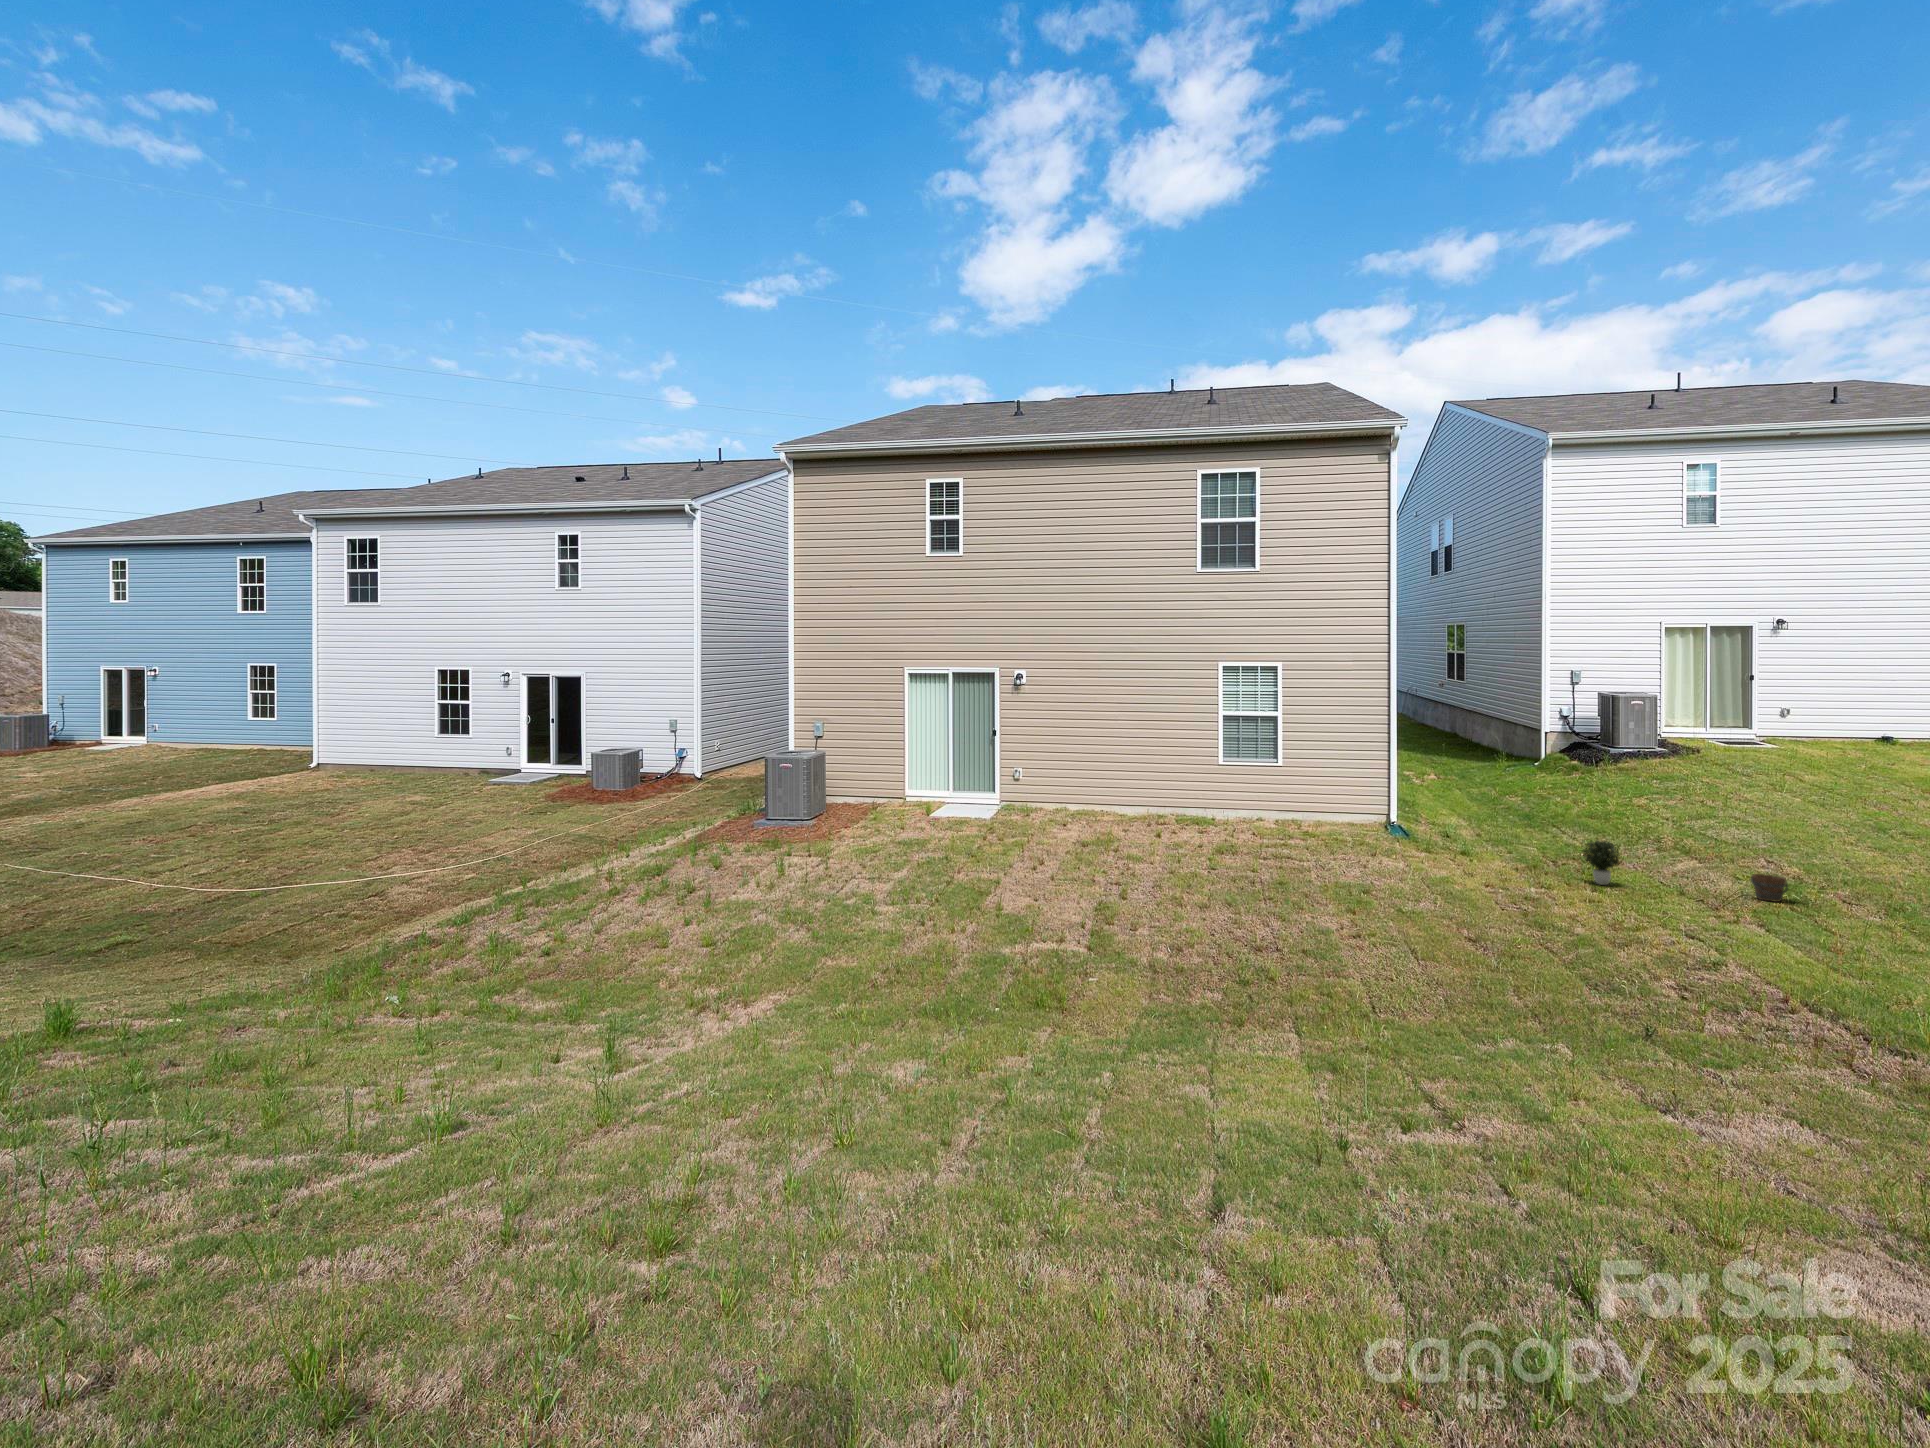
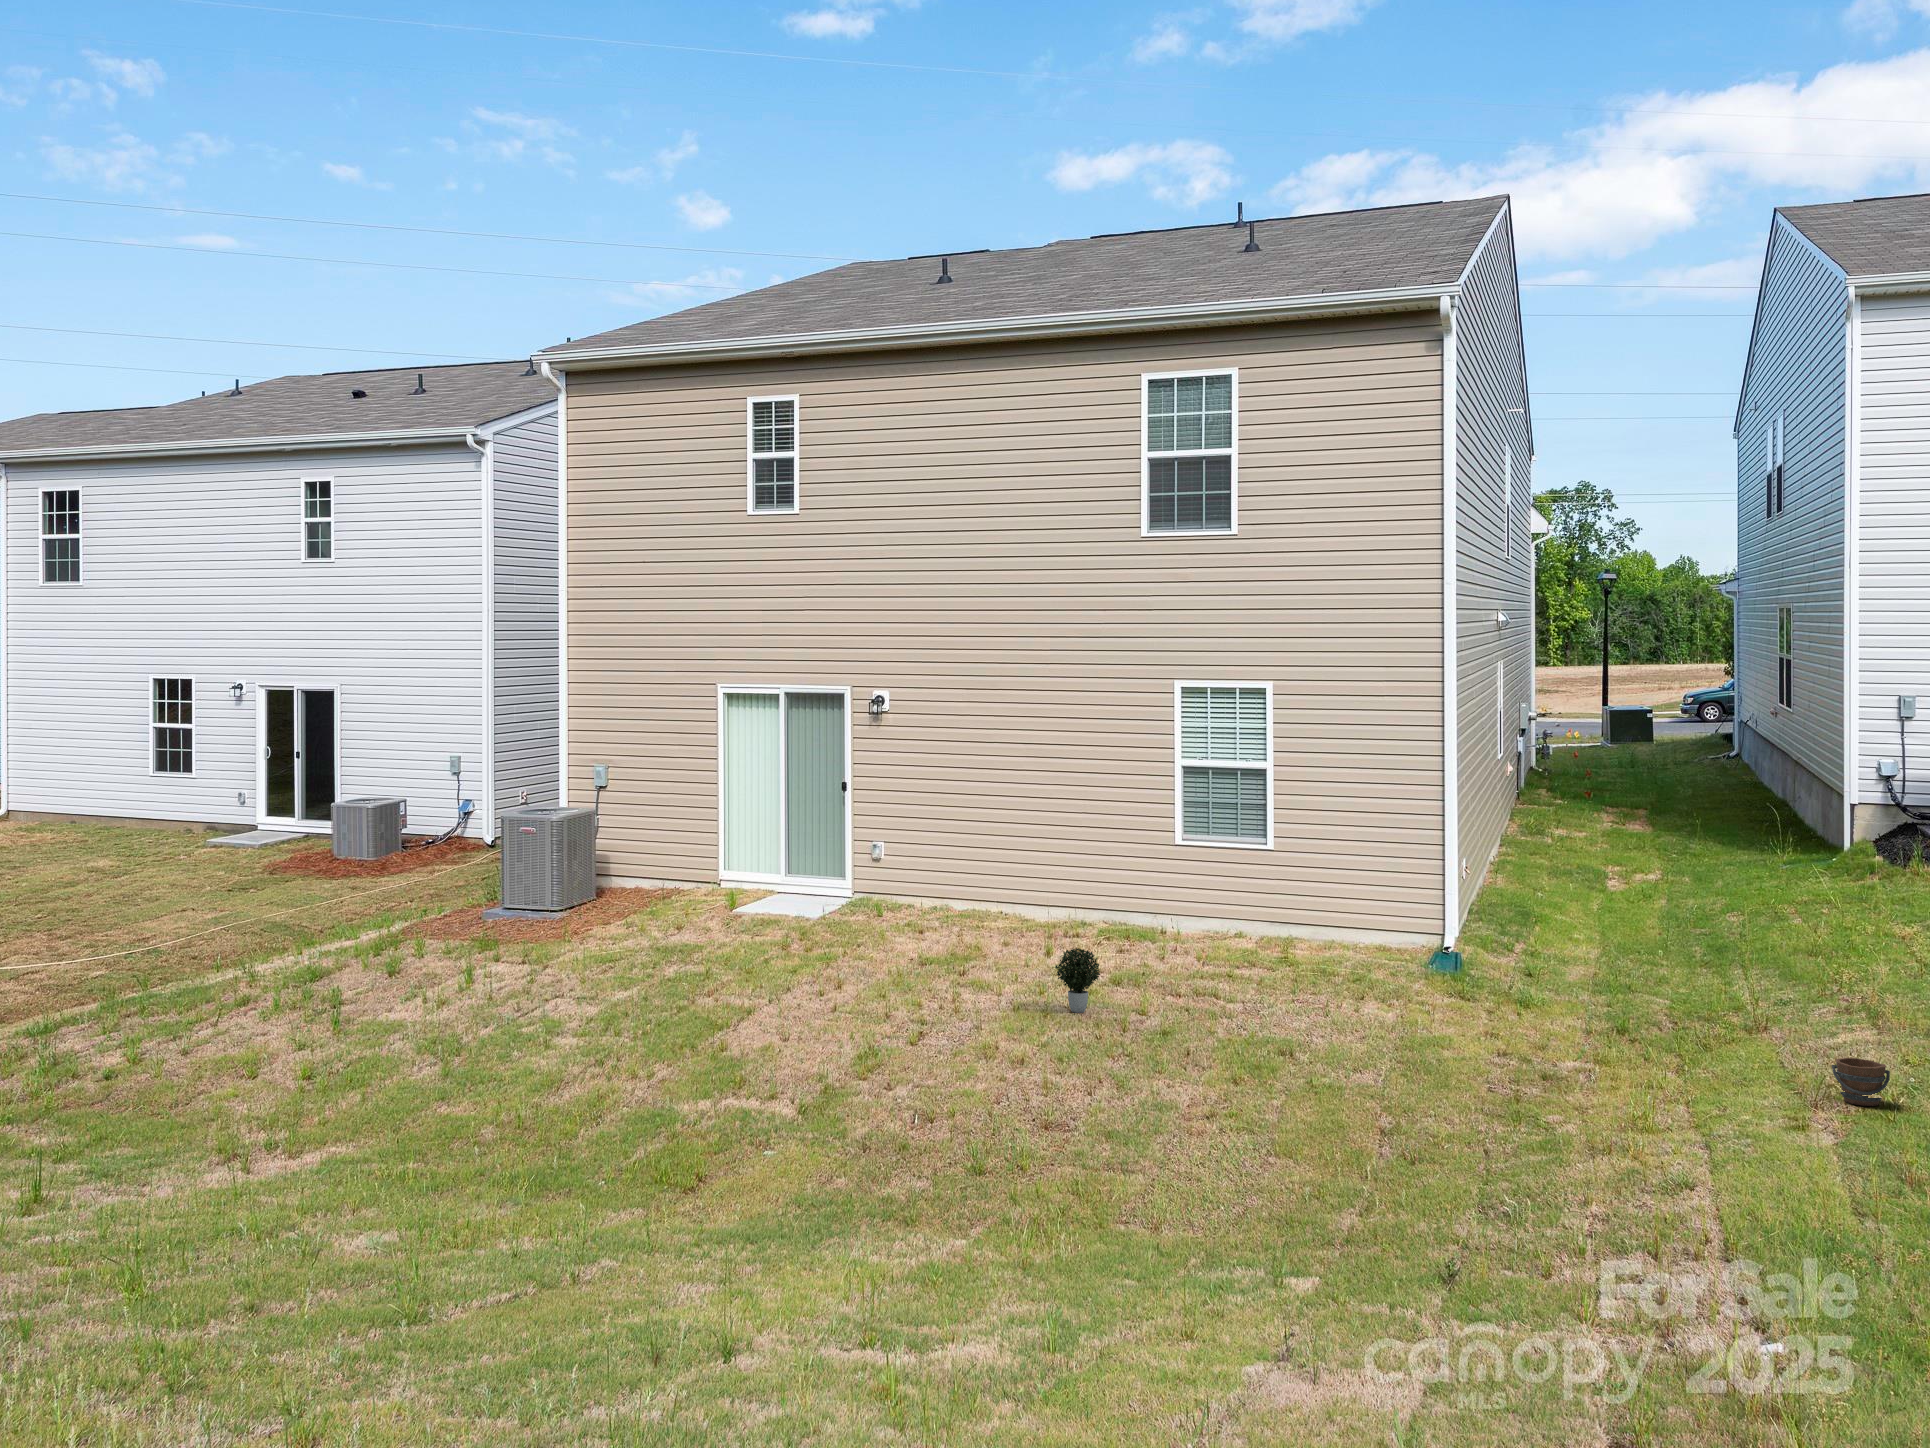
potted plant: present [1584,840,1620,885] -> present [1055,948,1100,1013]

